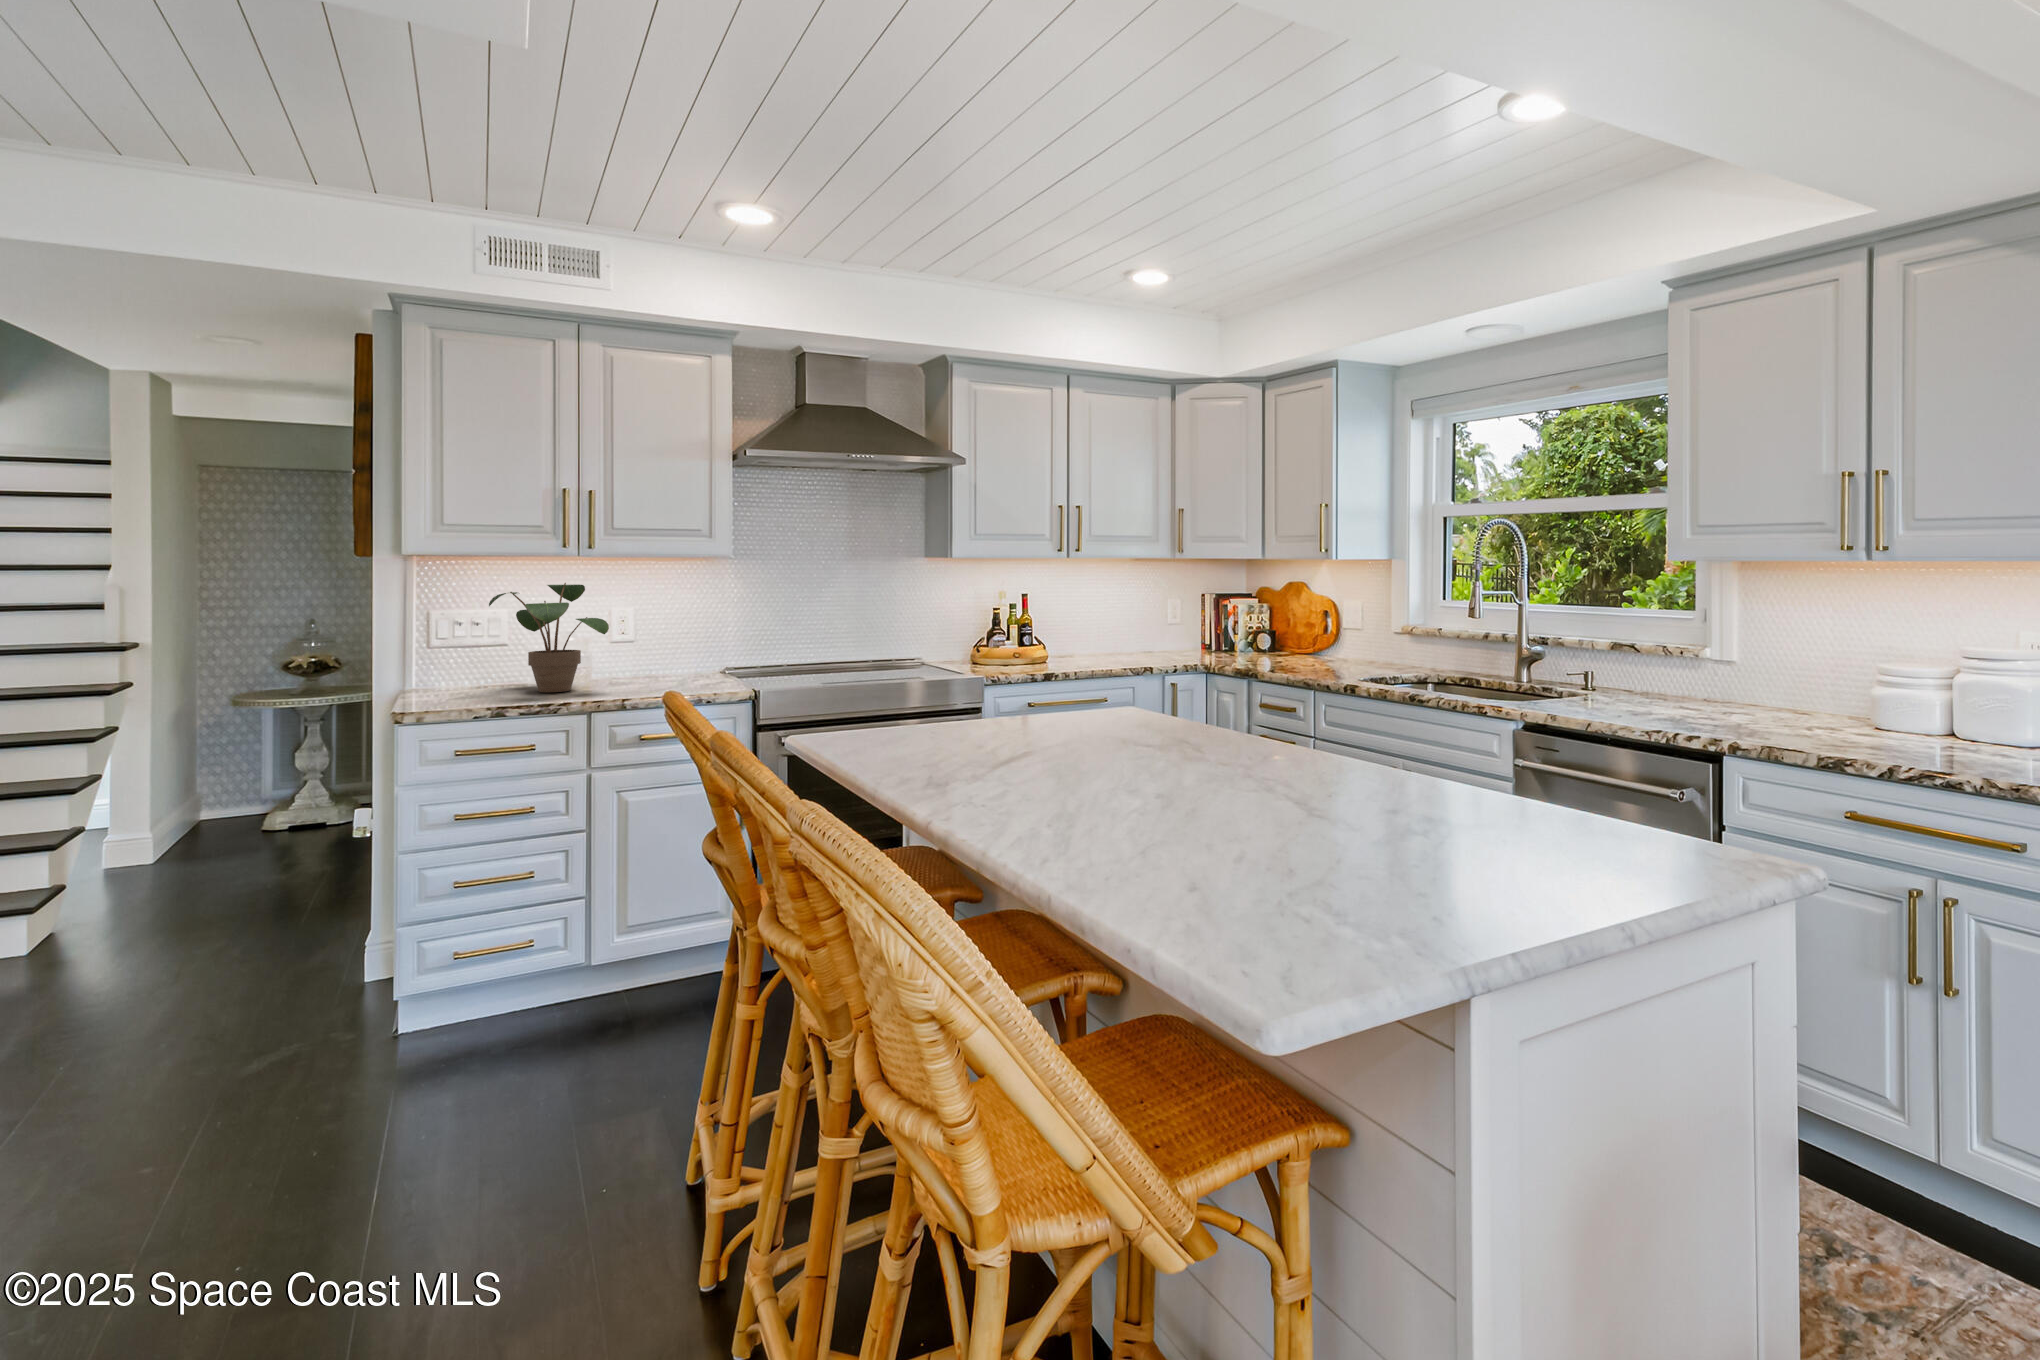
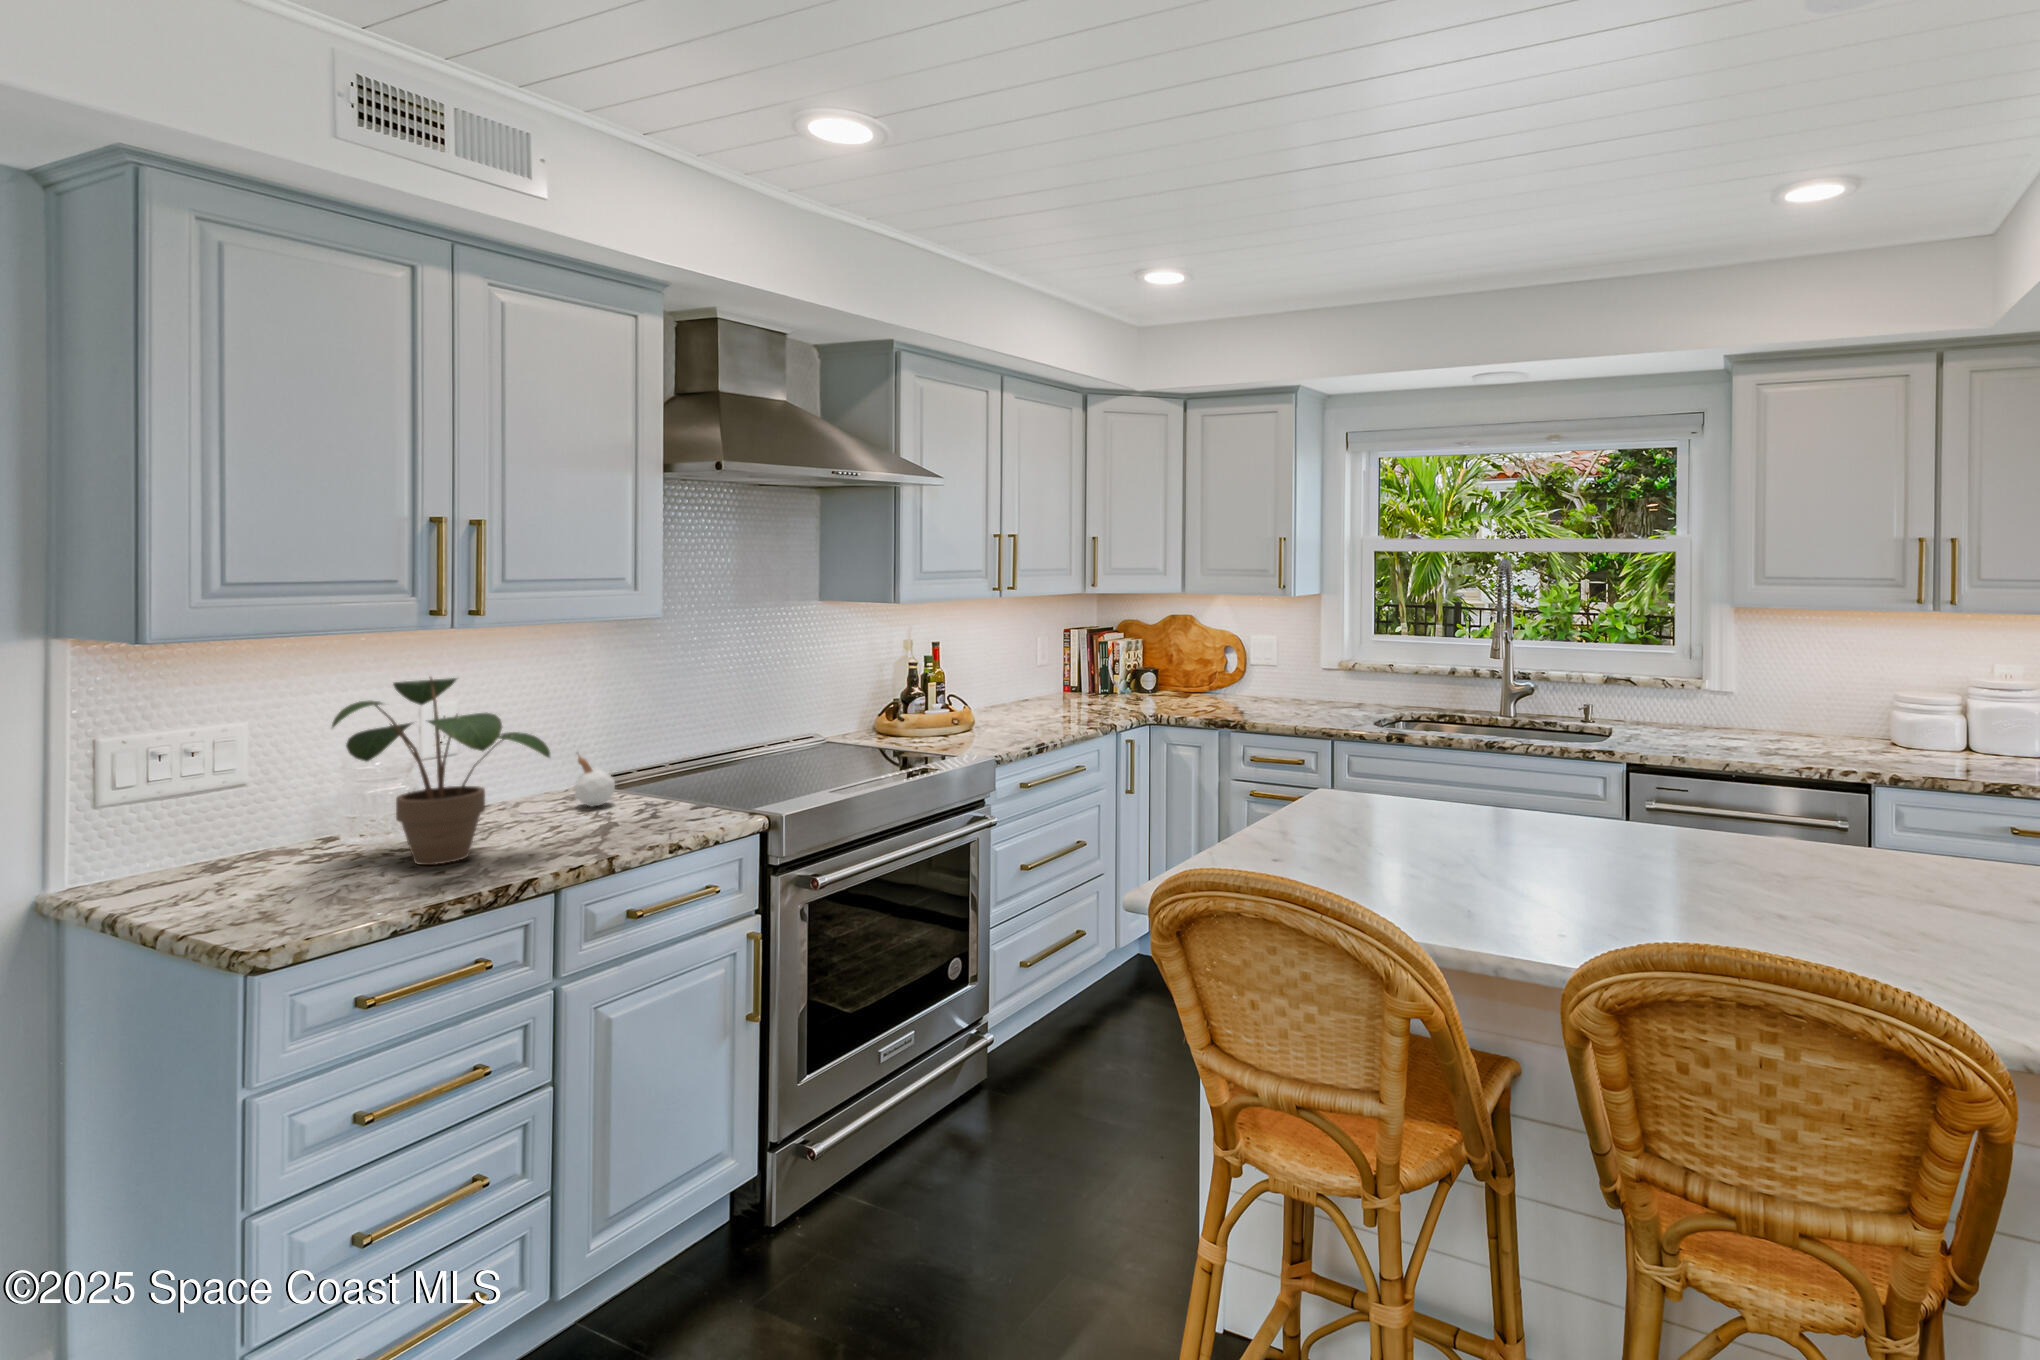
candle: none [677,638,703,678] -> present [575,756,615,806]

